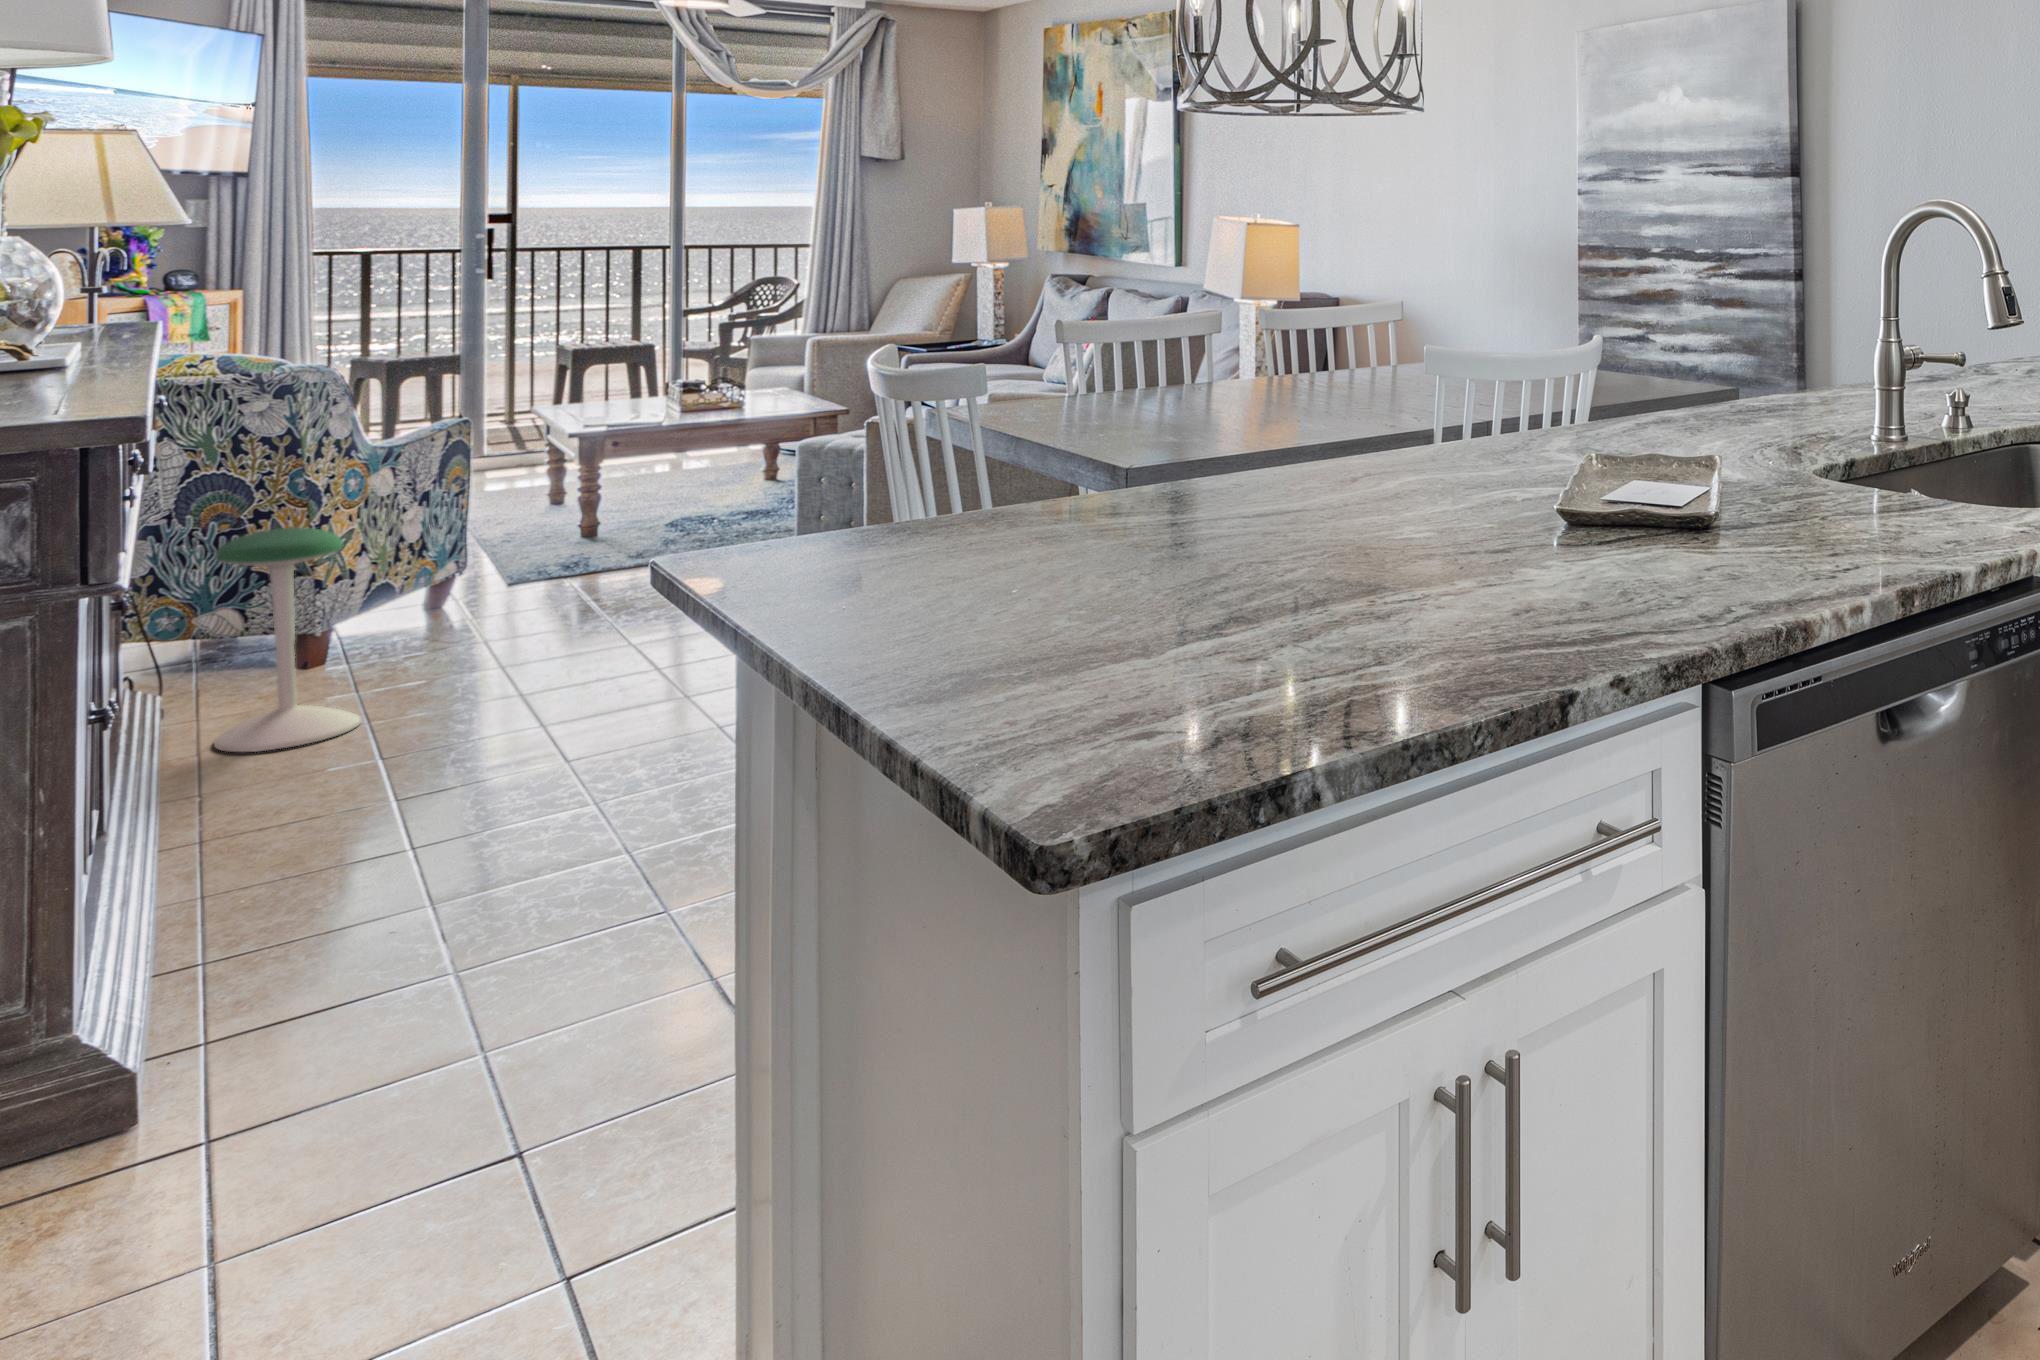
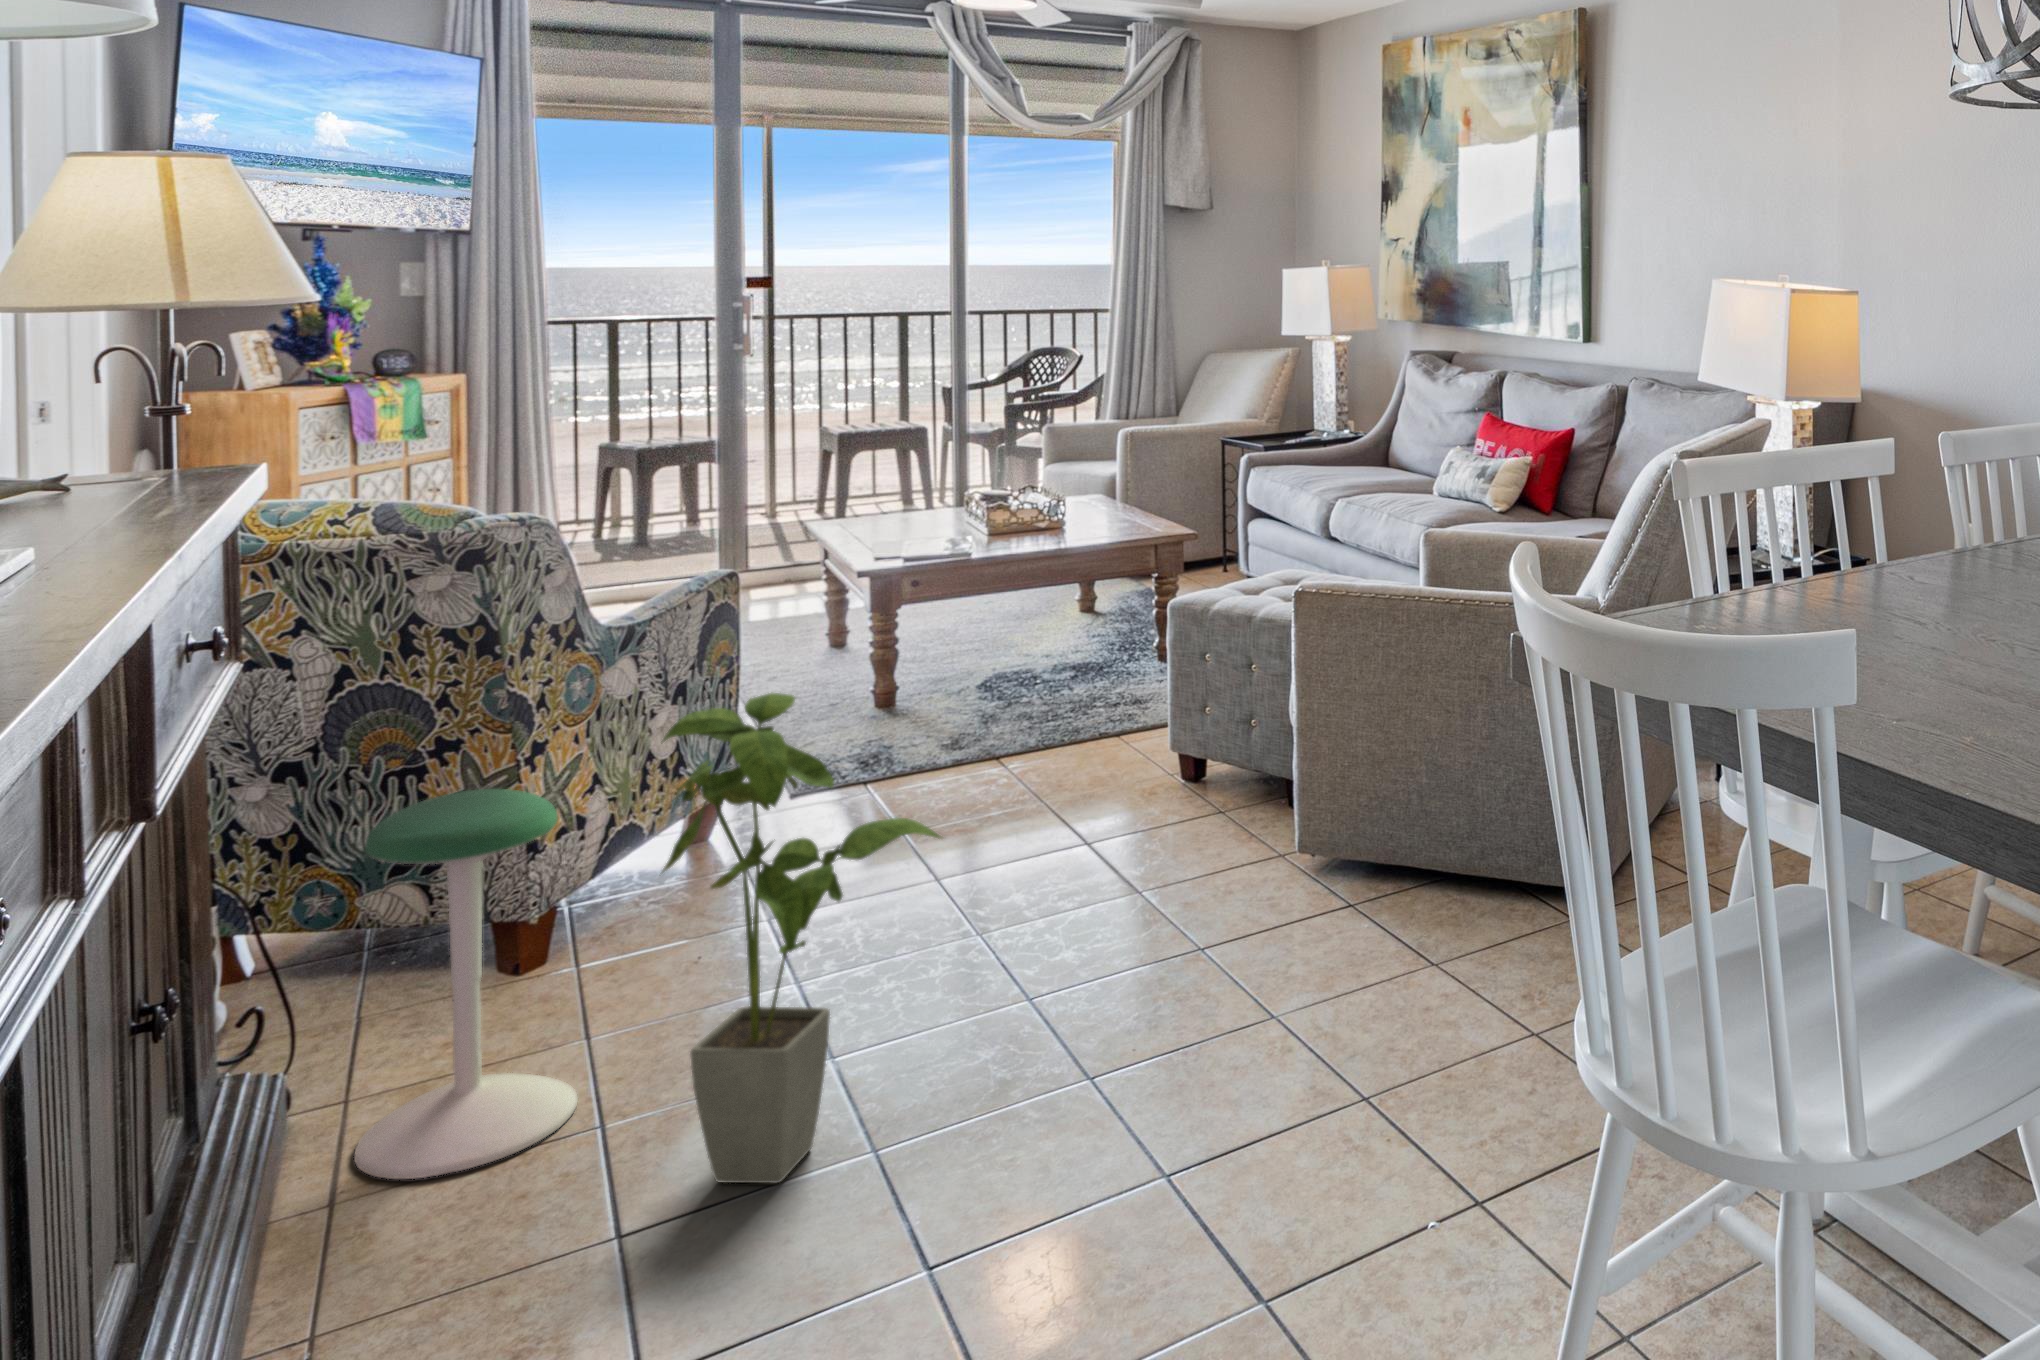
house plant: none [409,456,598,746] -> present [663,693,942,1183]

